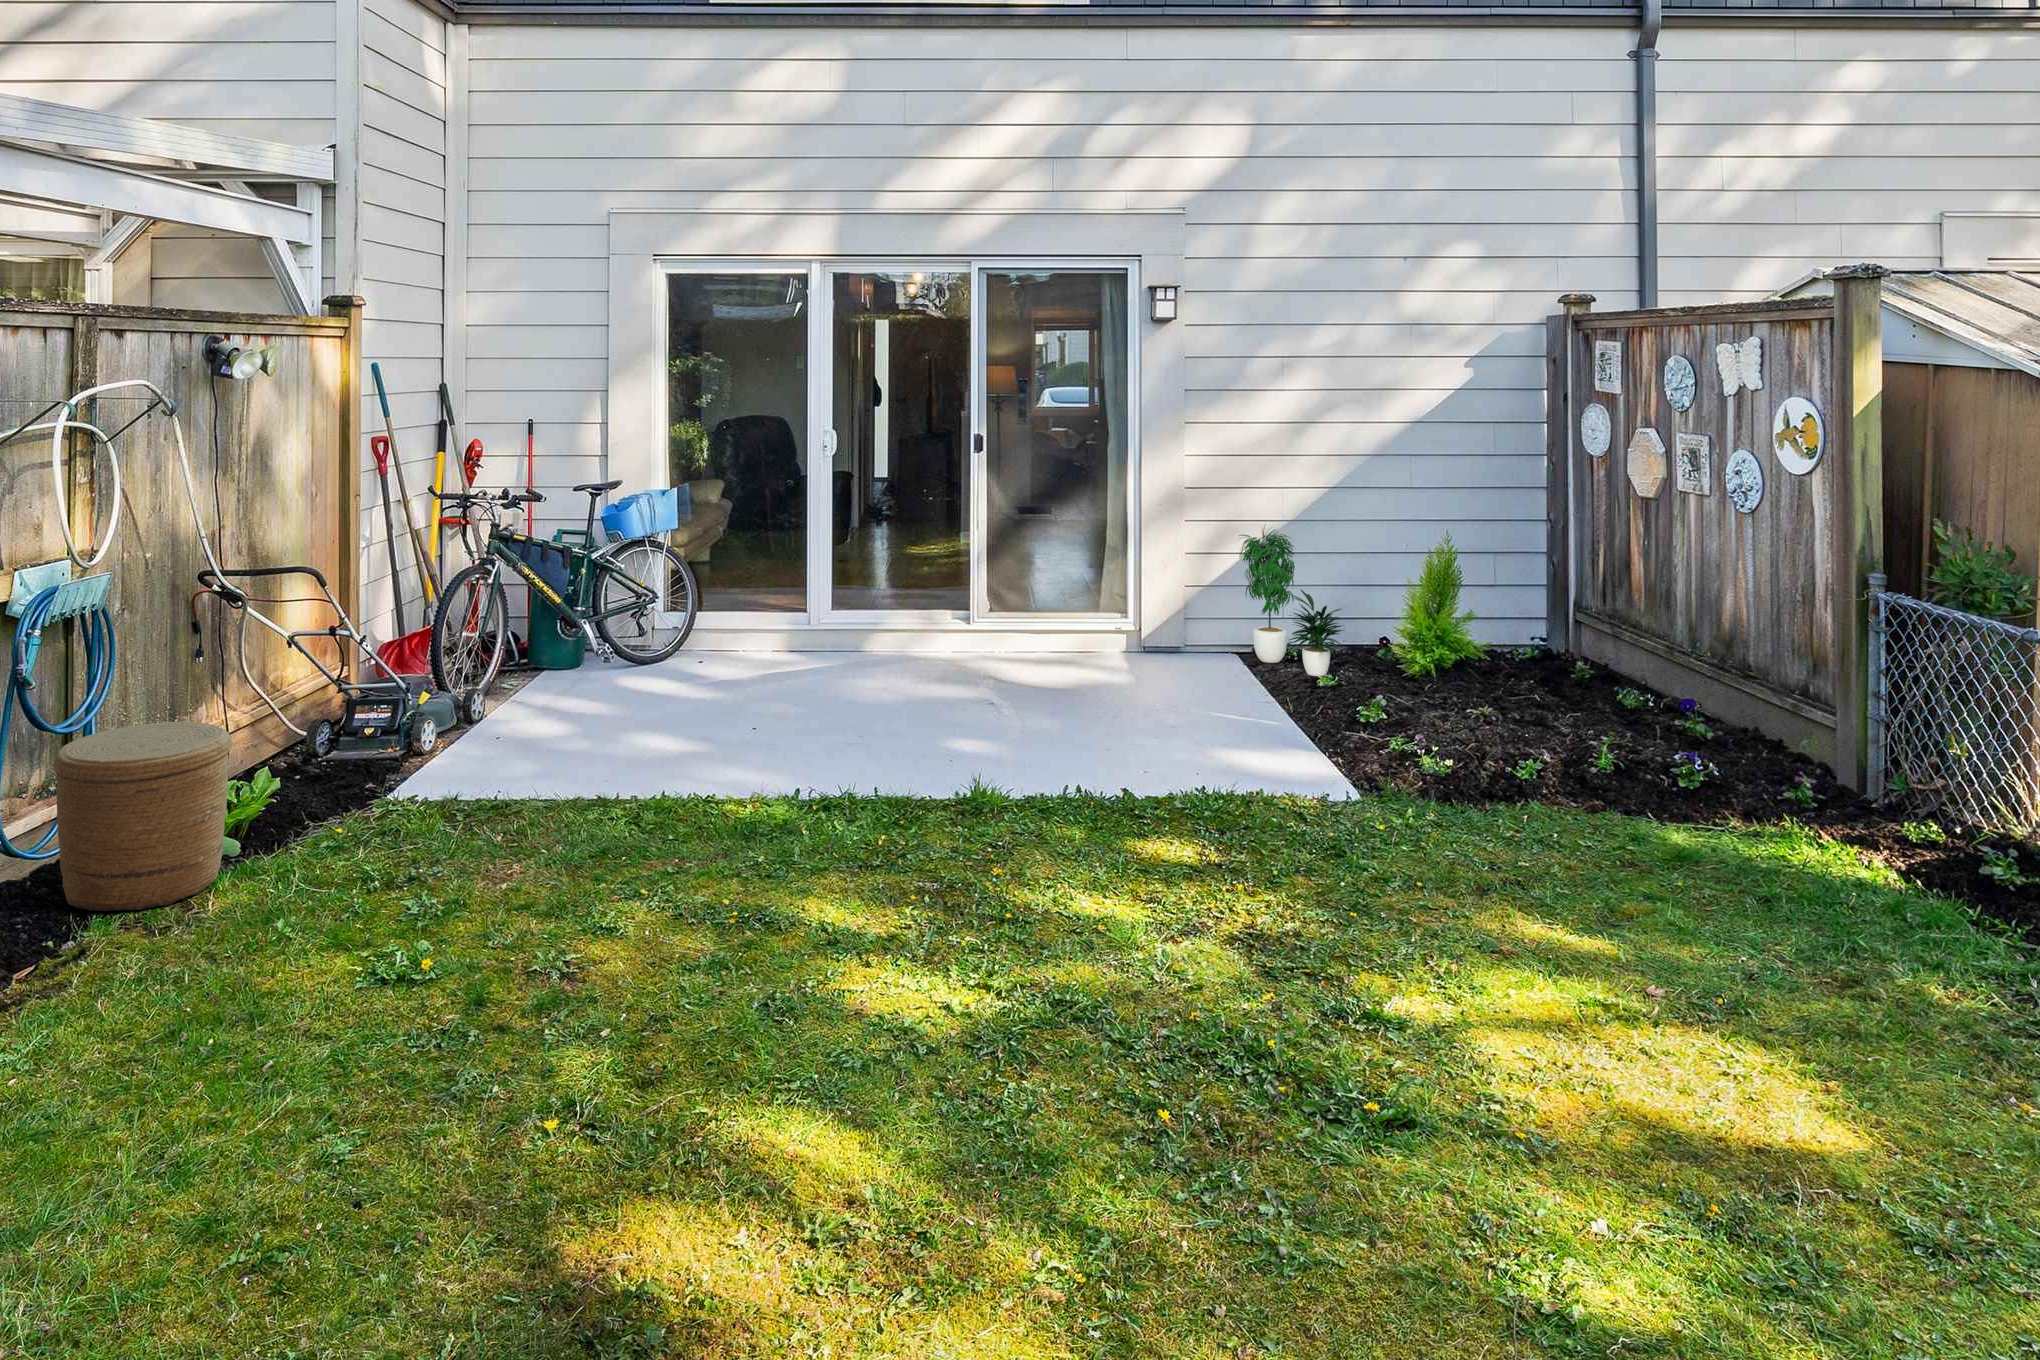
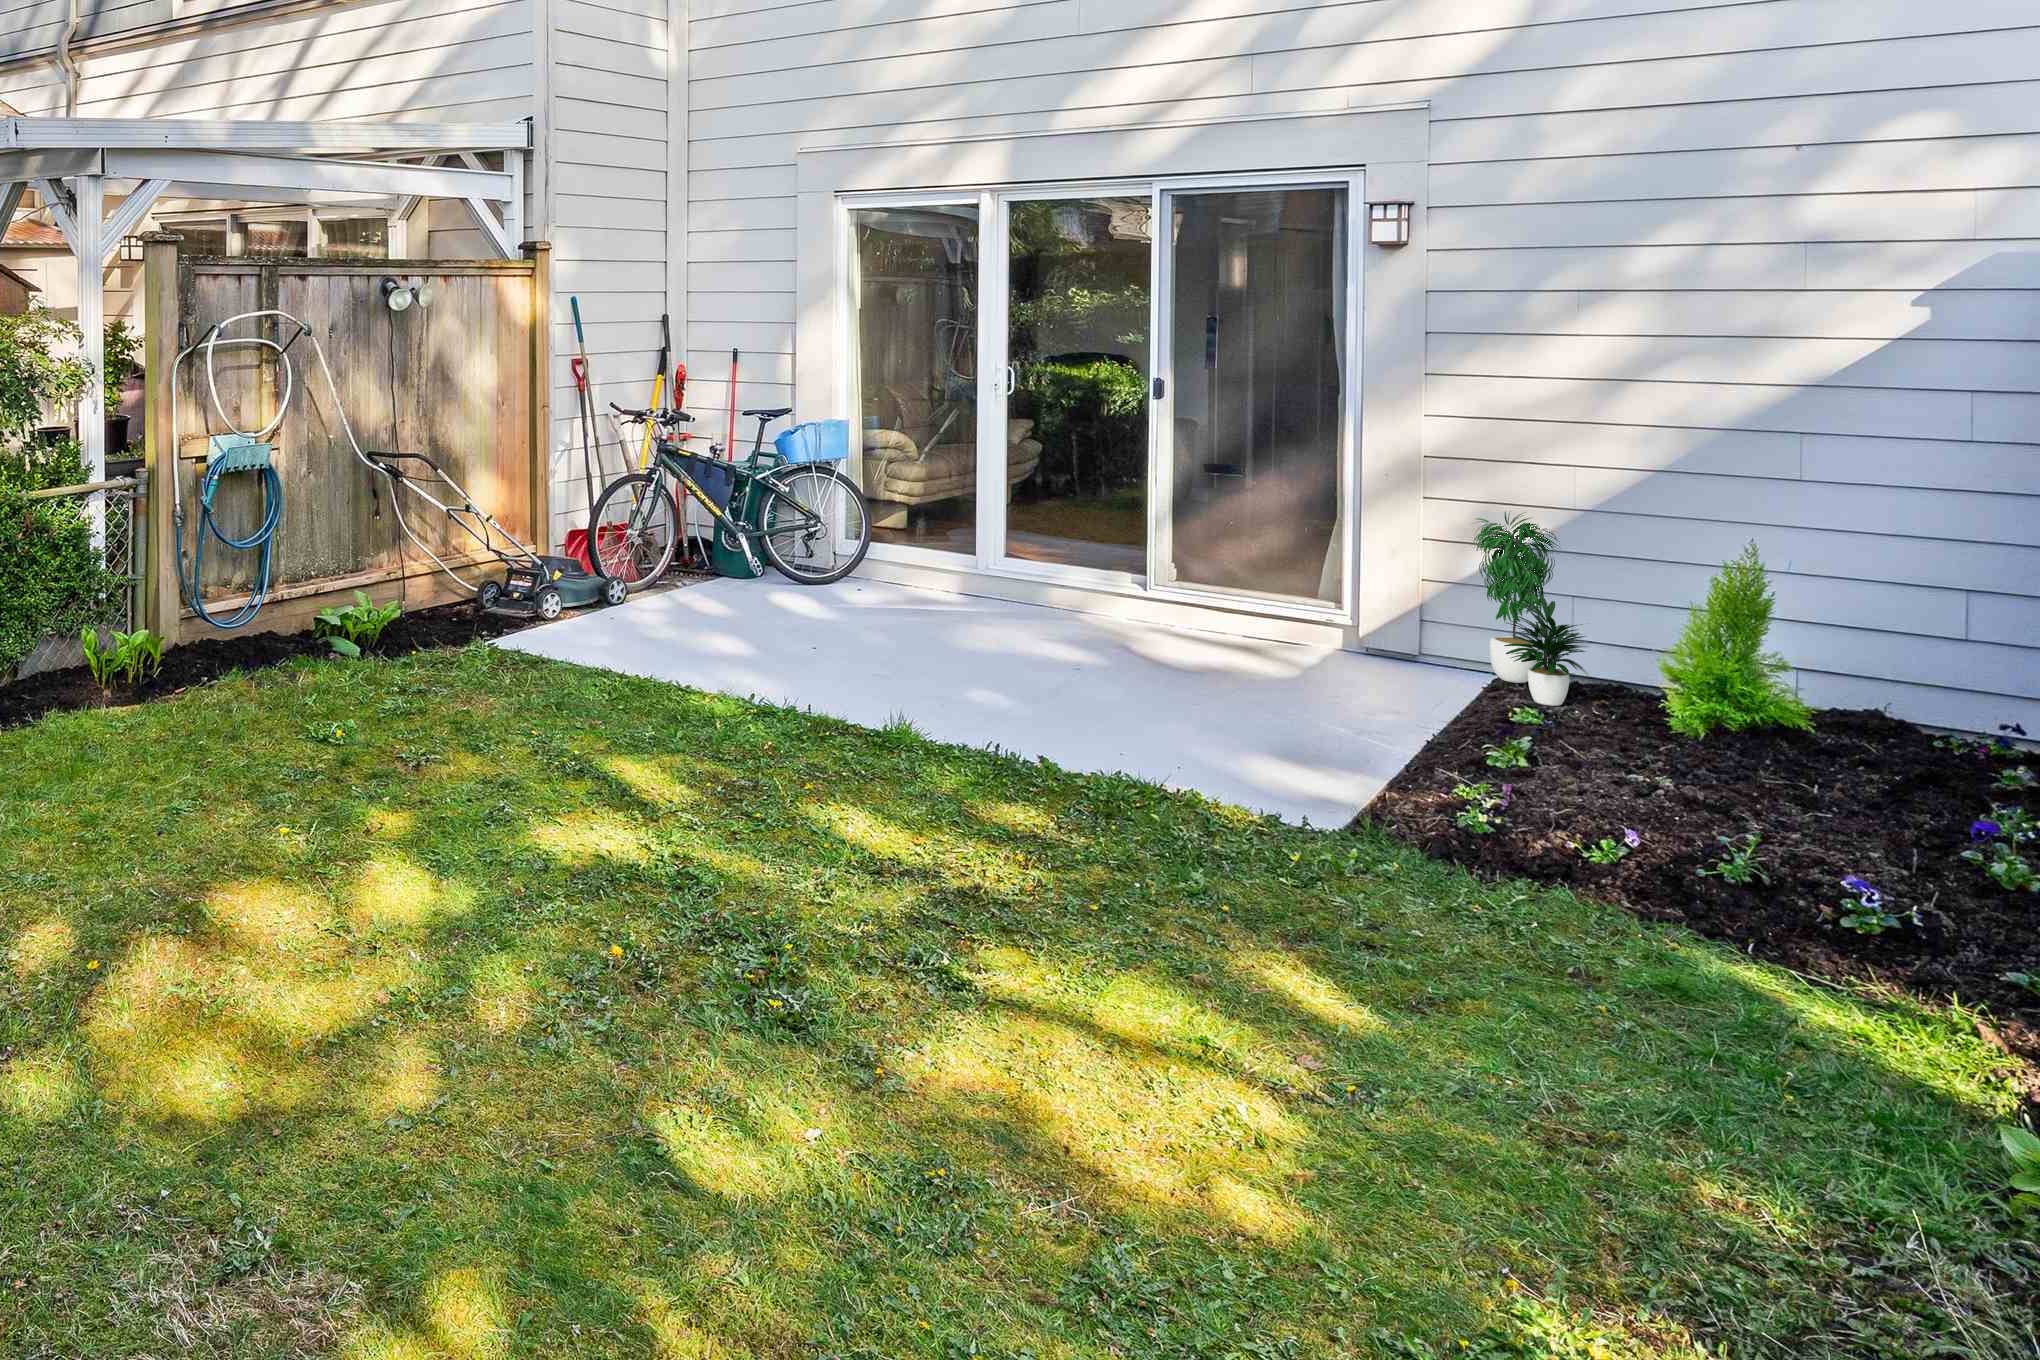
woven basket: present [53,722,232,911] -> none [222,551,329,670]

